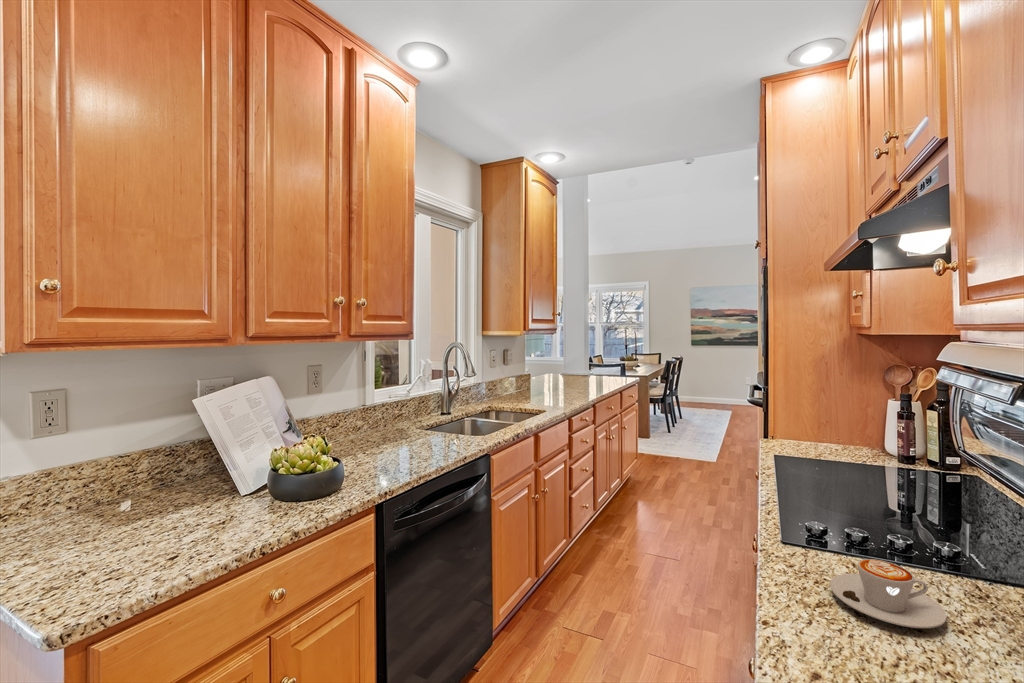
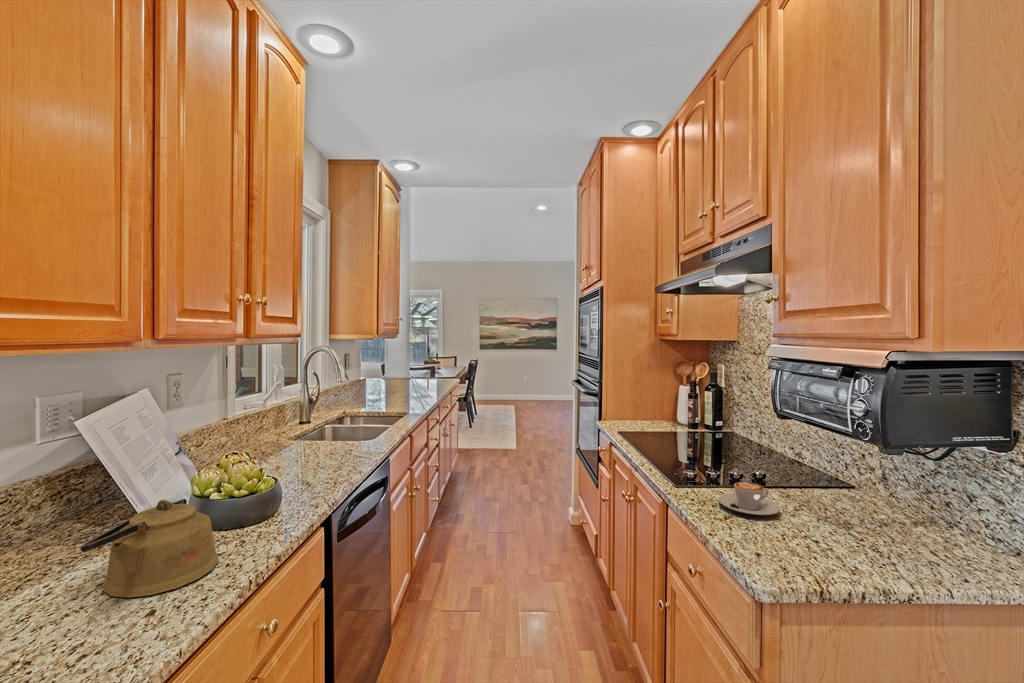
kettle: none [150,468,256,545] -> present [80,499,219,598]

